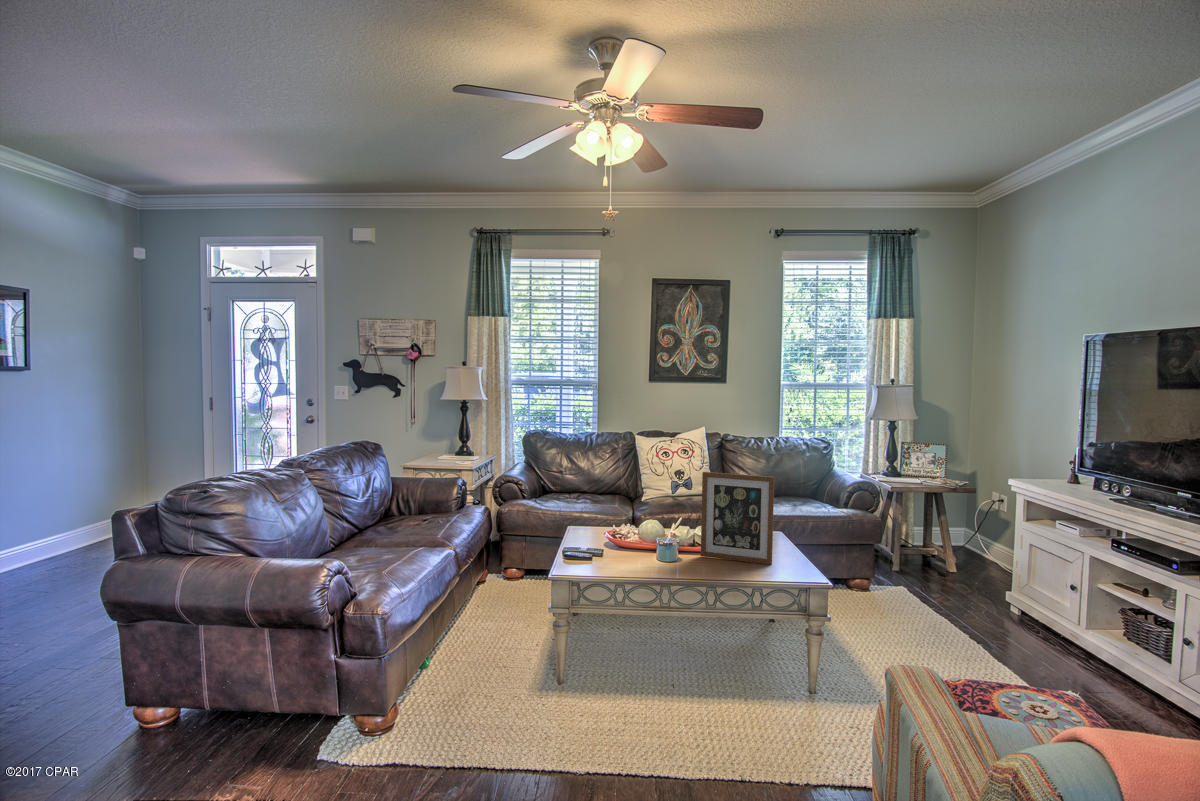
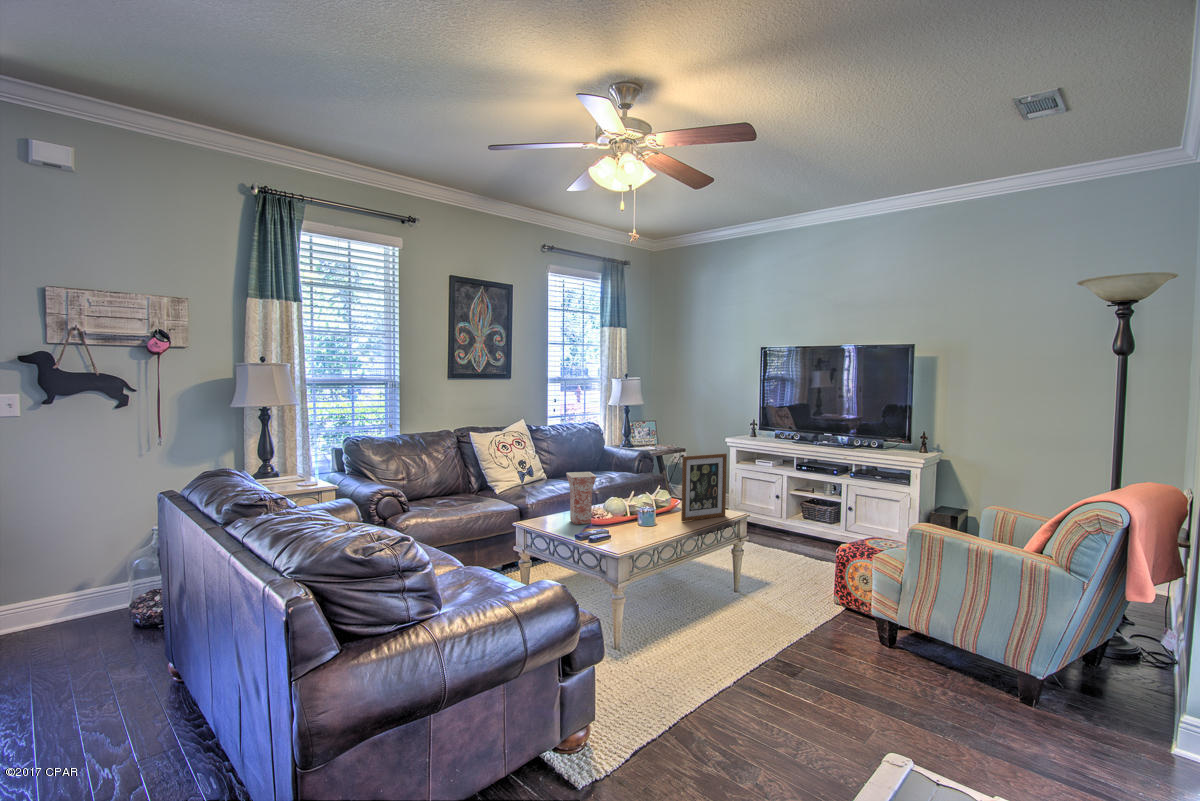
vase: none [595,477,633,536] -> present [566,472,597,525]

